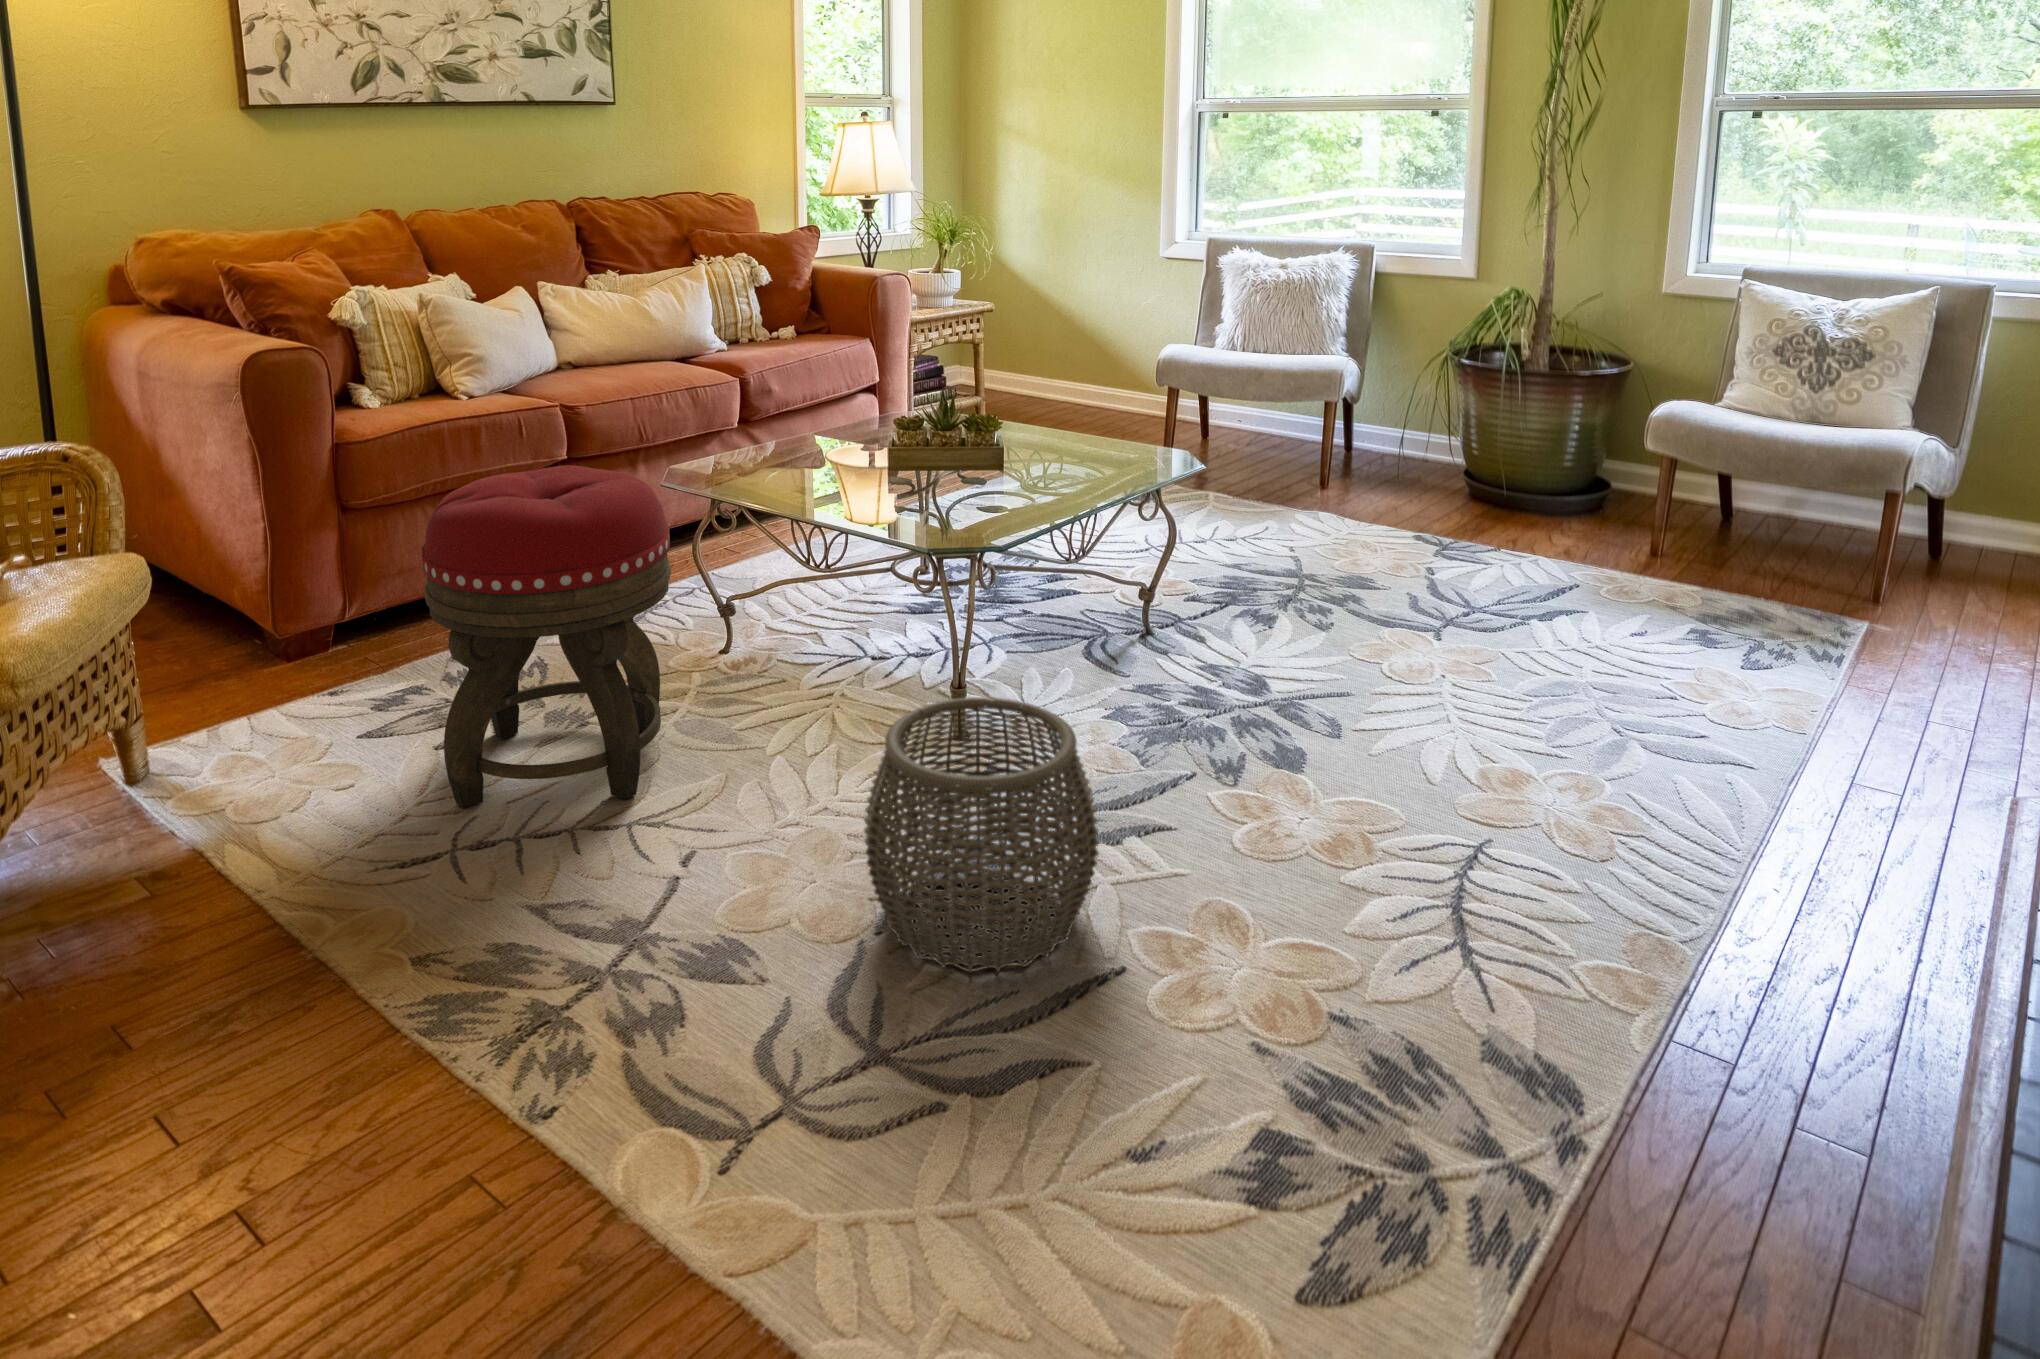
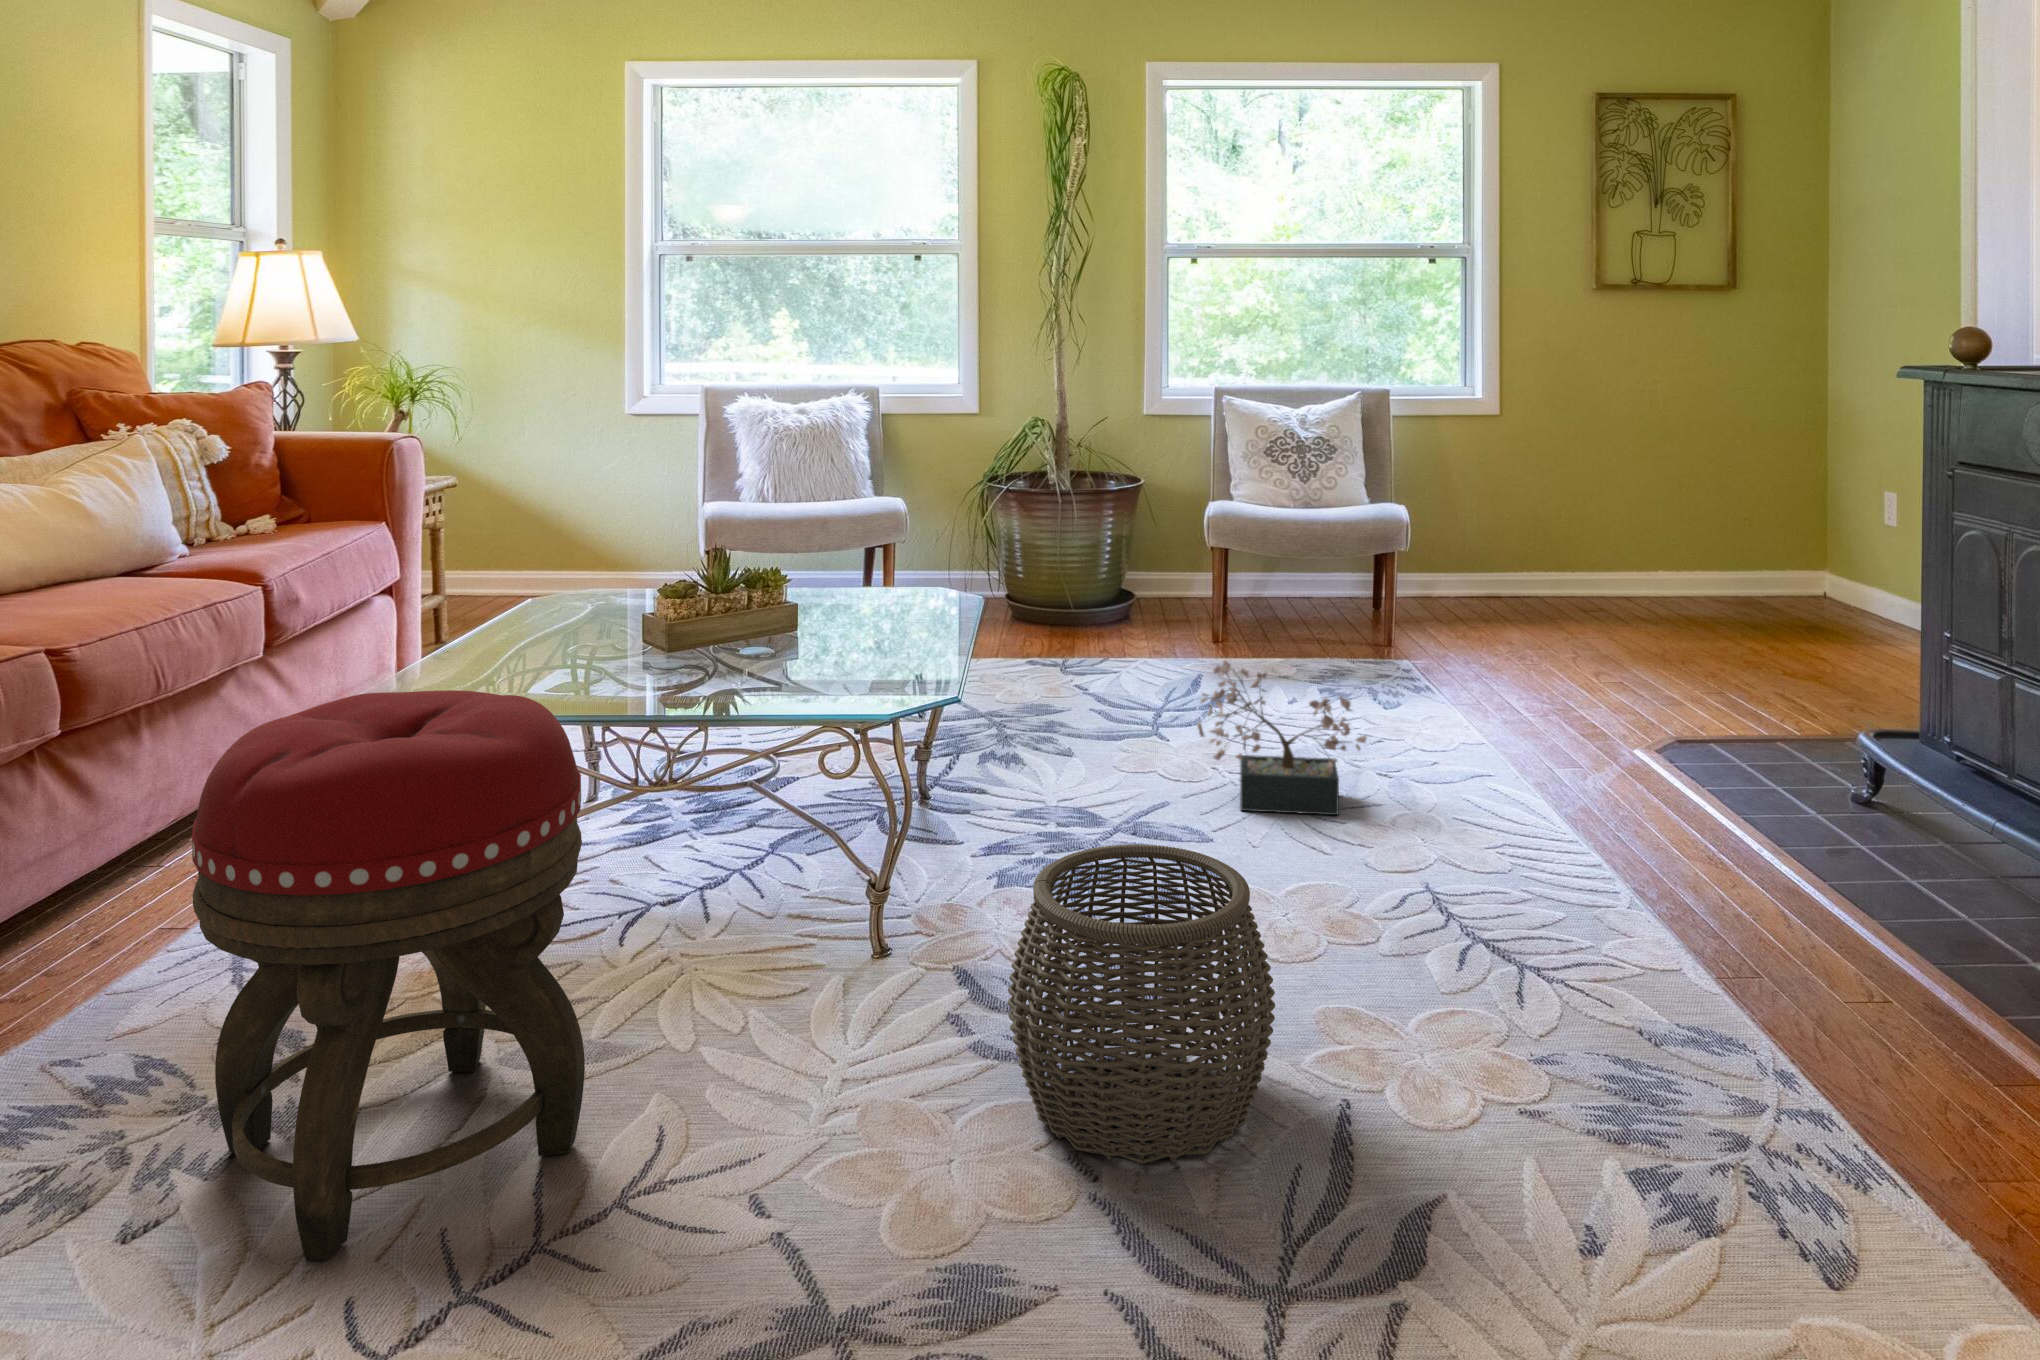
decorative plant: none [1393,568,1579,754] -> present [1197,661,1367,815]

